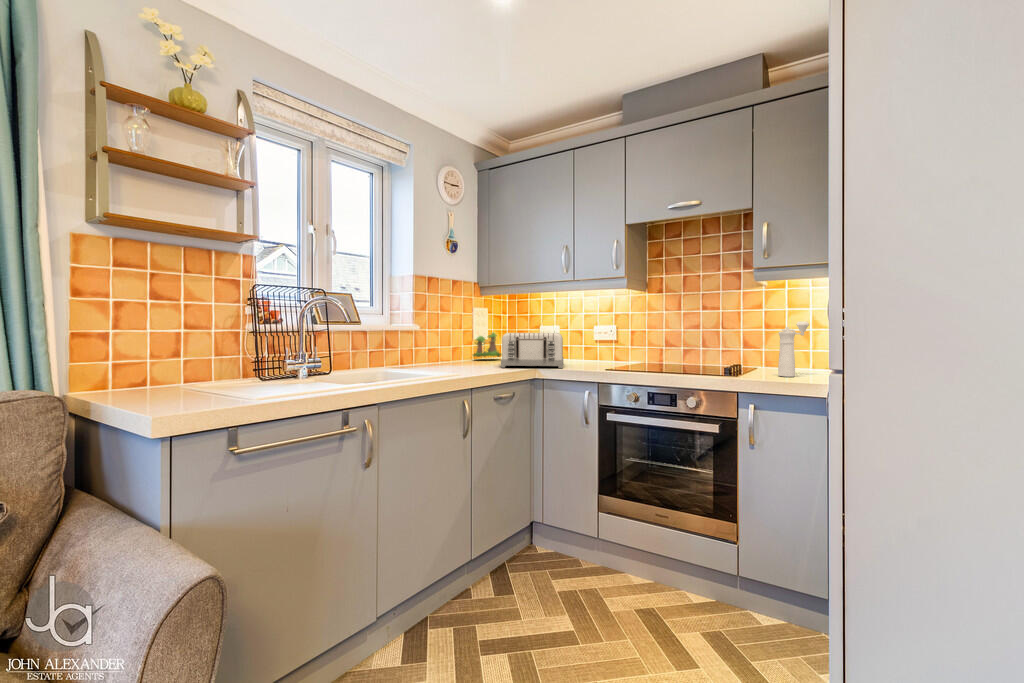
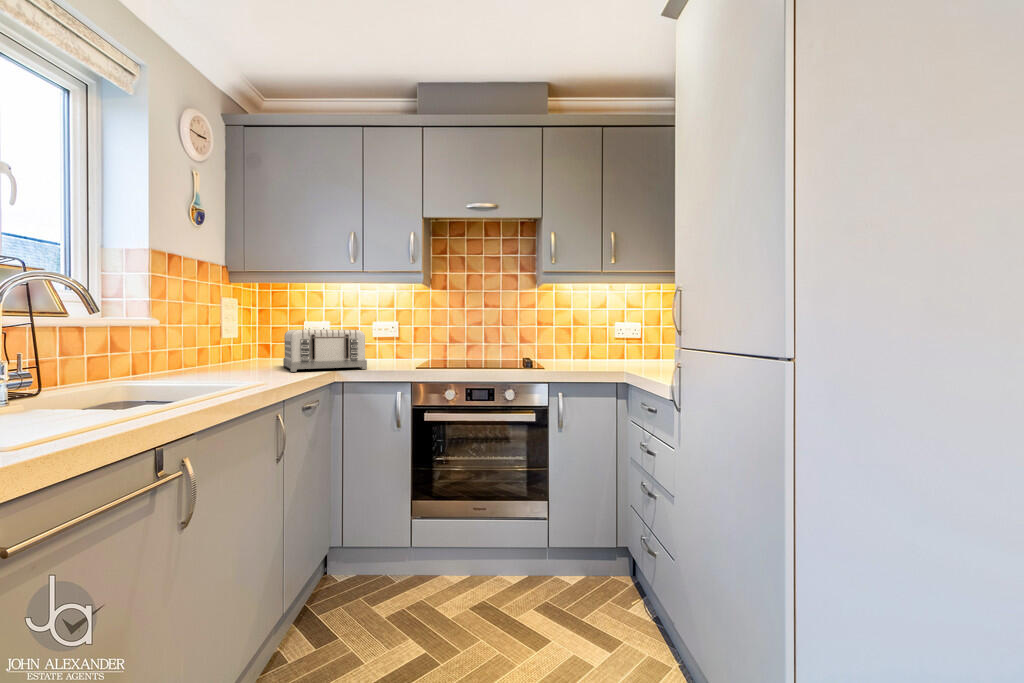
pepper mill: present [778,321,809,377] -> none [570,321,587,367]
plant: present [473,332,501,357] -> none [219,313,260,363]

